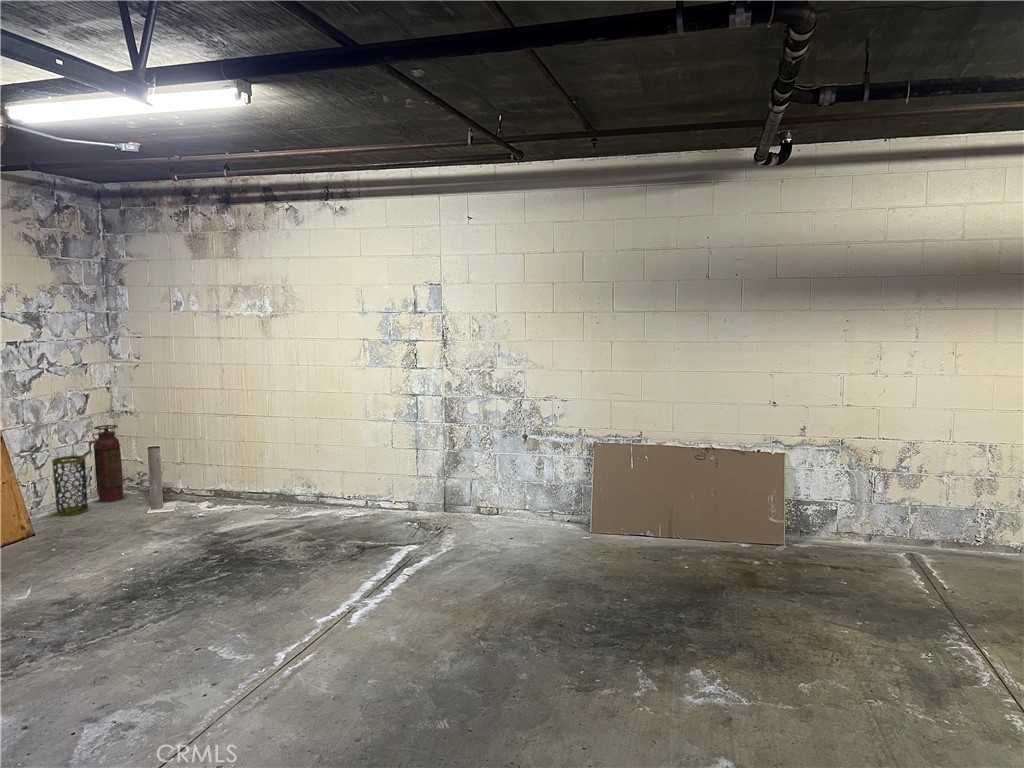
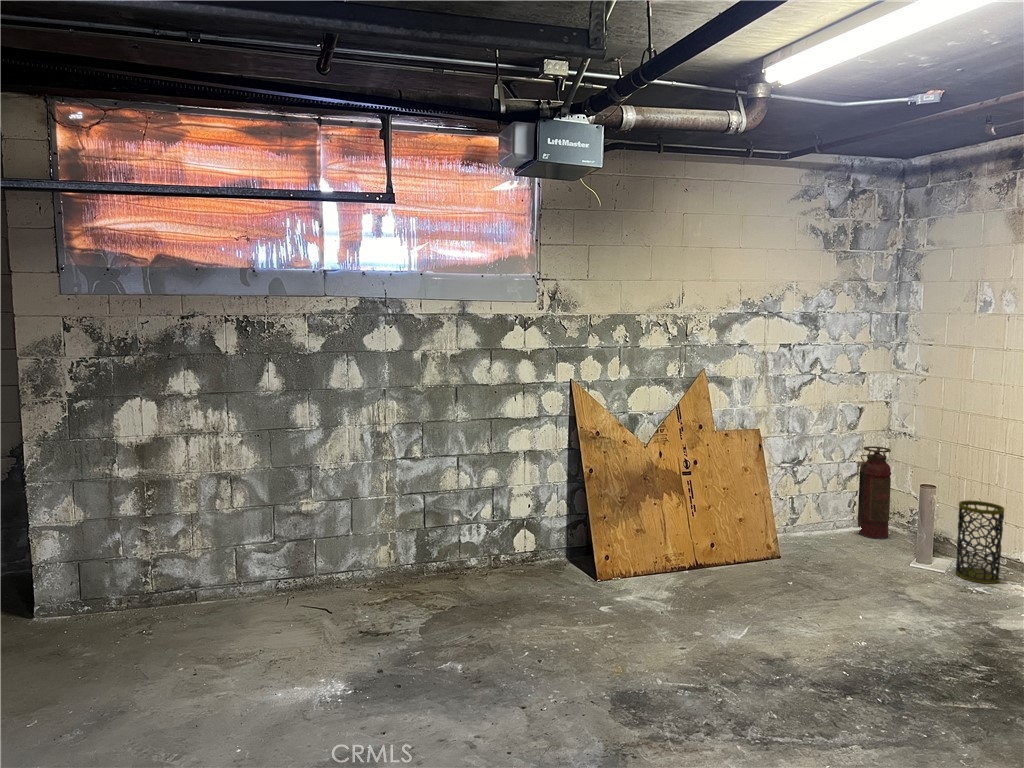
trash can: present [52,456,88,516] -> present [956,500,1005,584]

